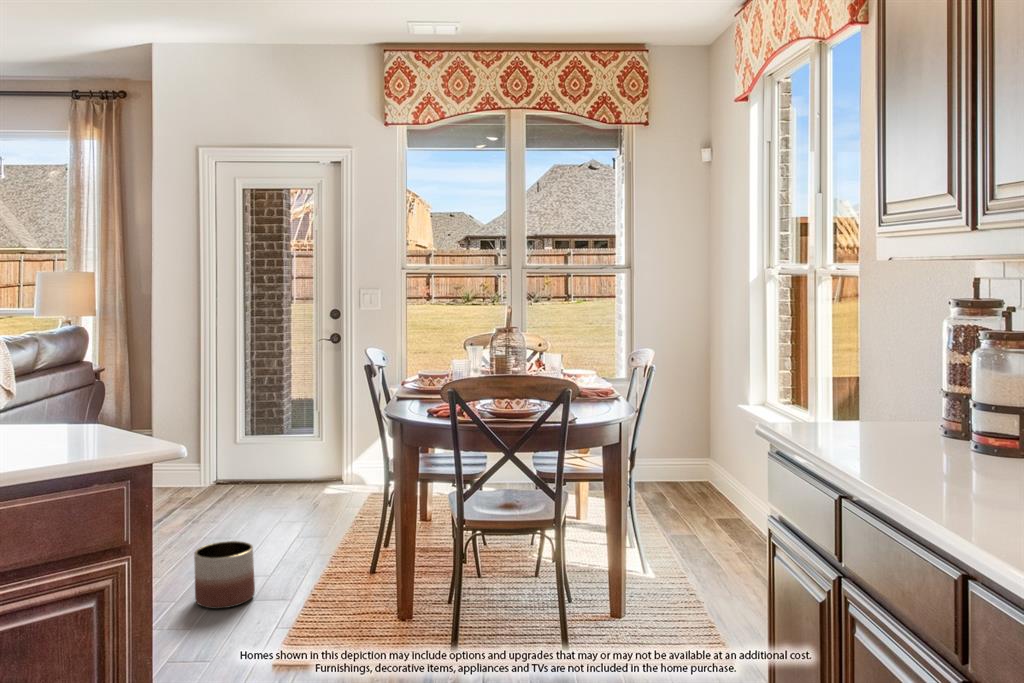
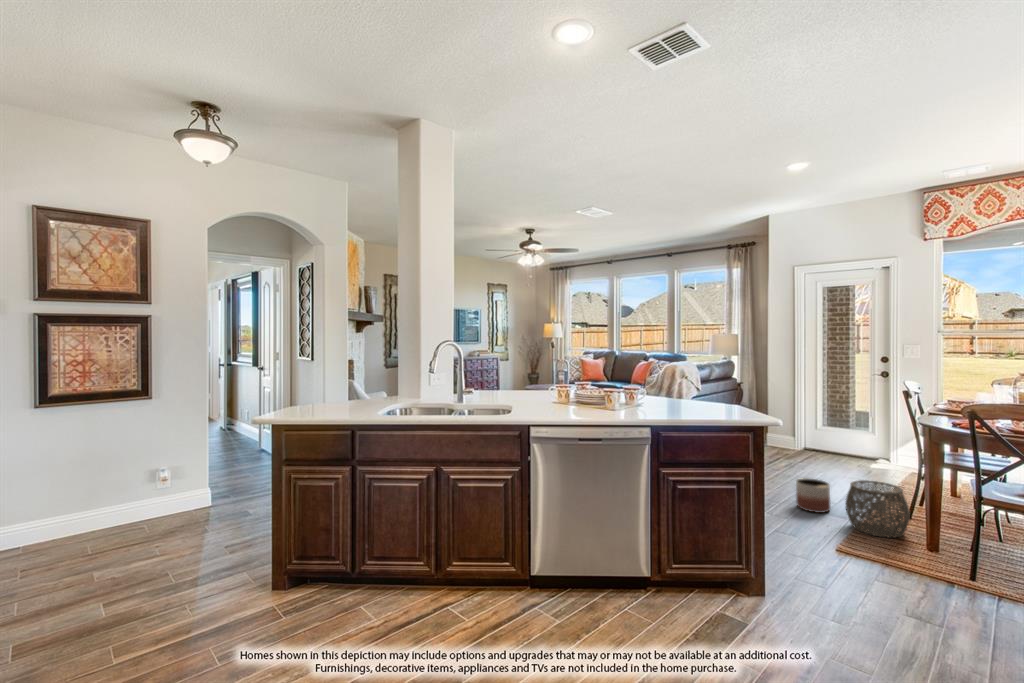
woven basket: none [278,525,374,628] -> present [846,480,910,538]

